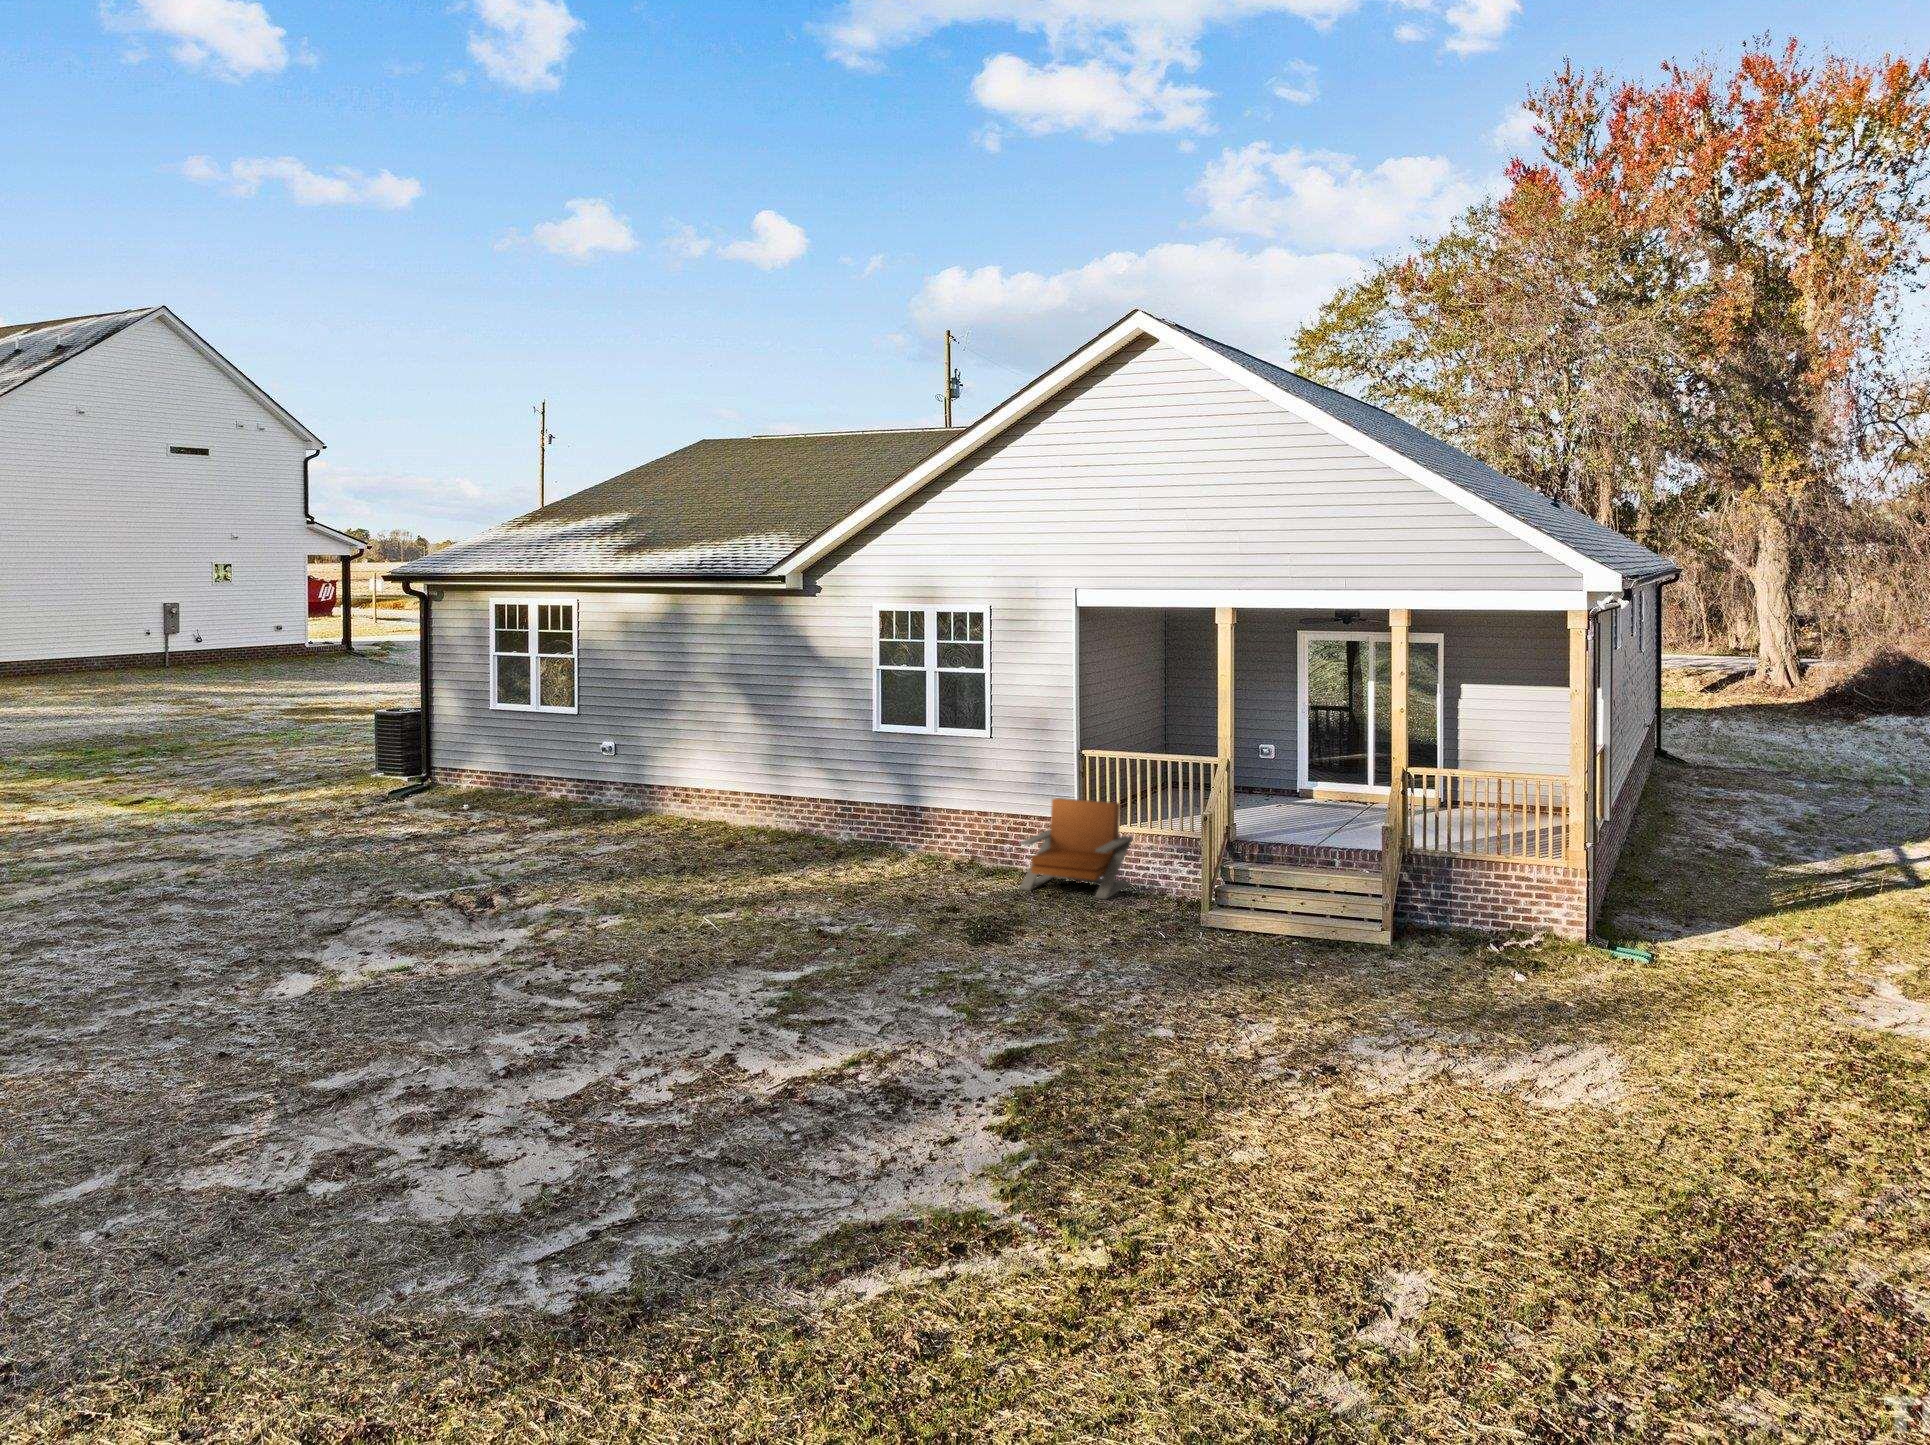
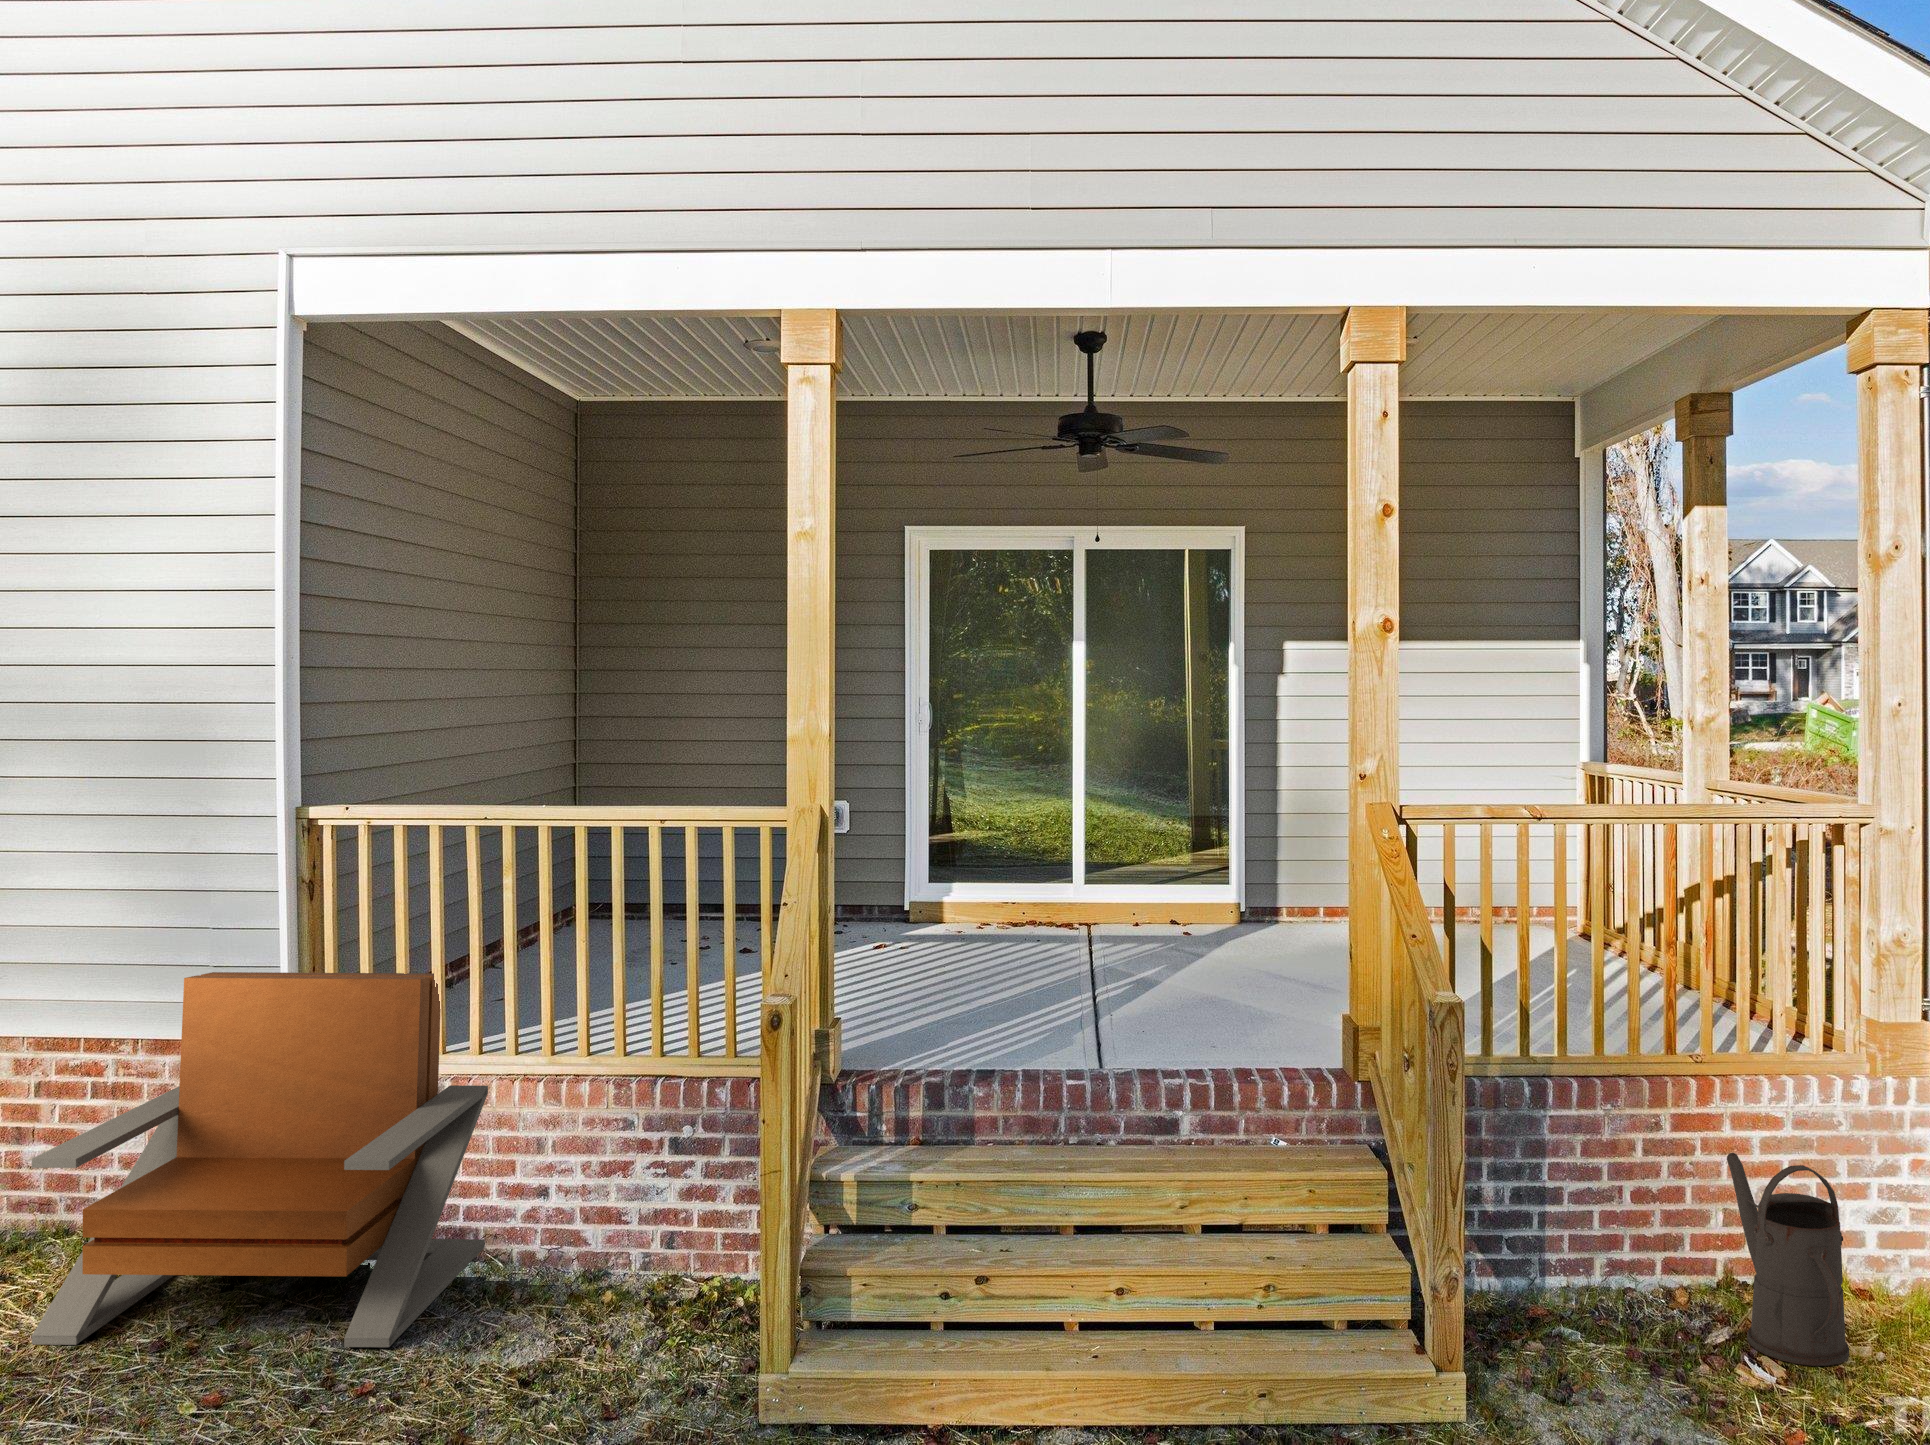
watering can: none [1496,889,1526,948] -> present [1727,1153,1850,1366]

